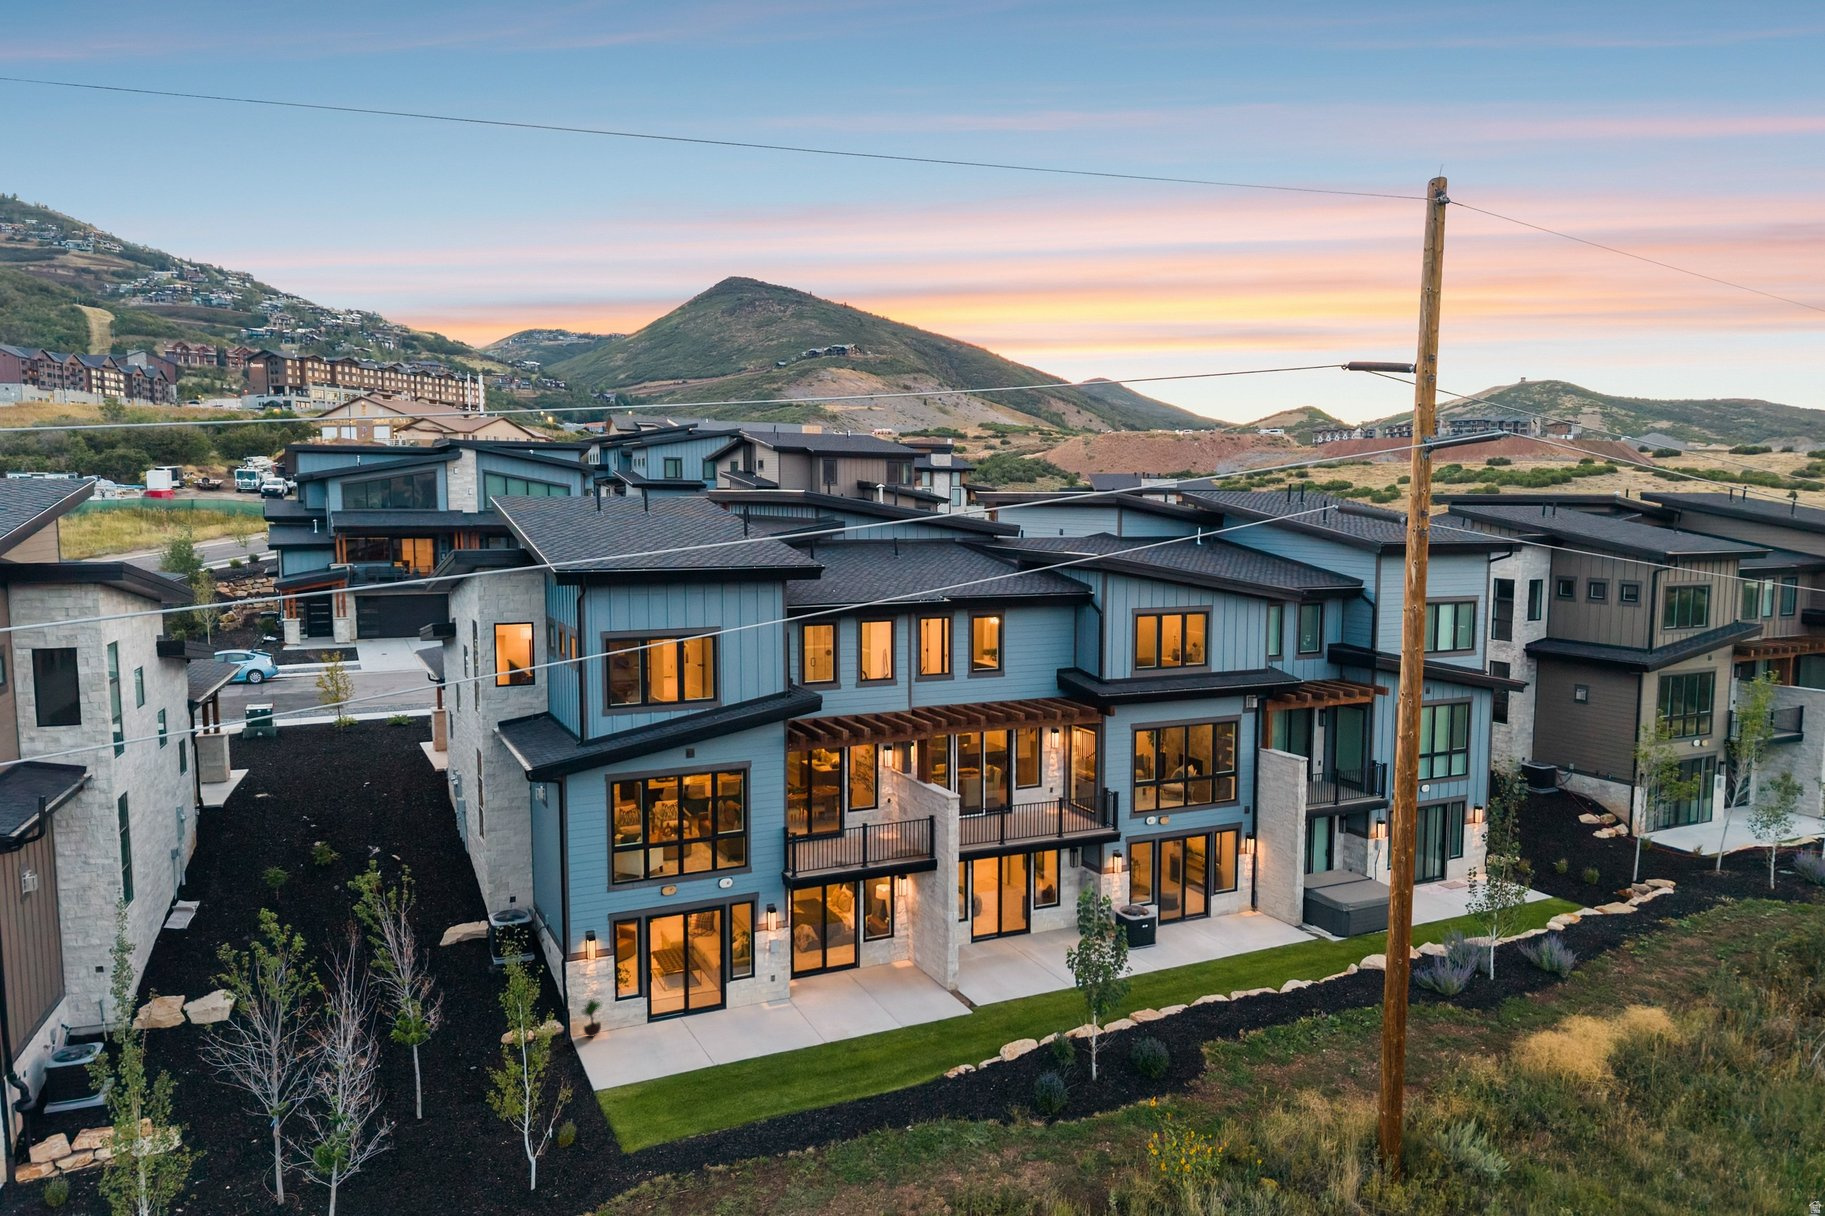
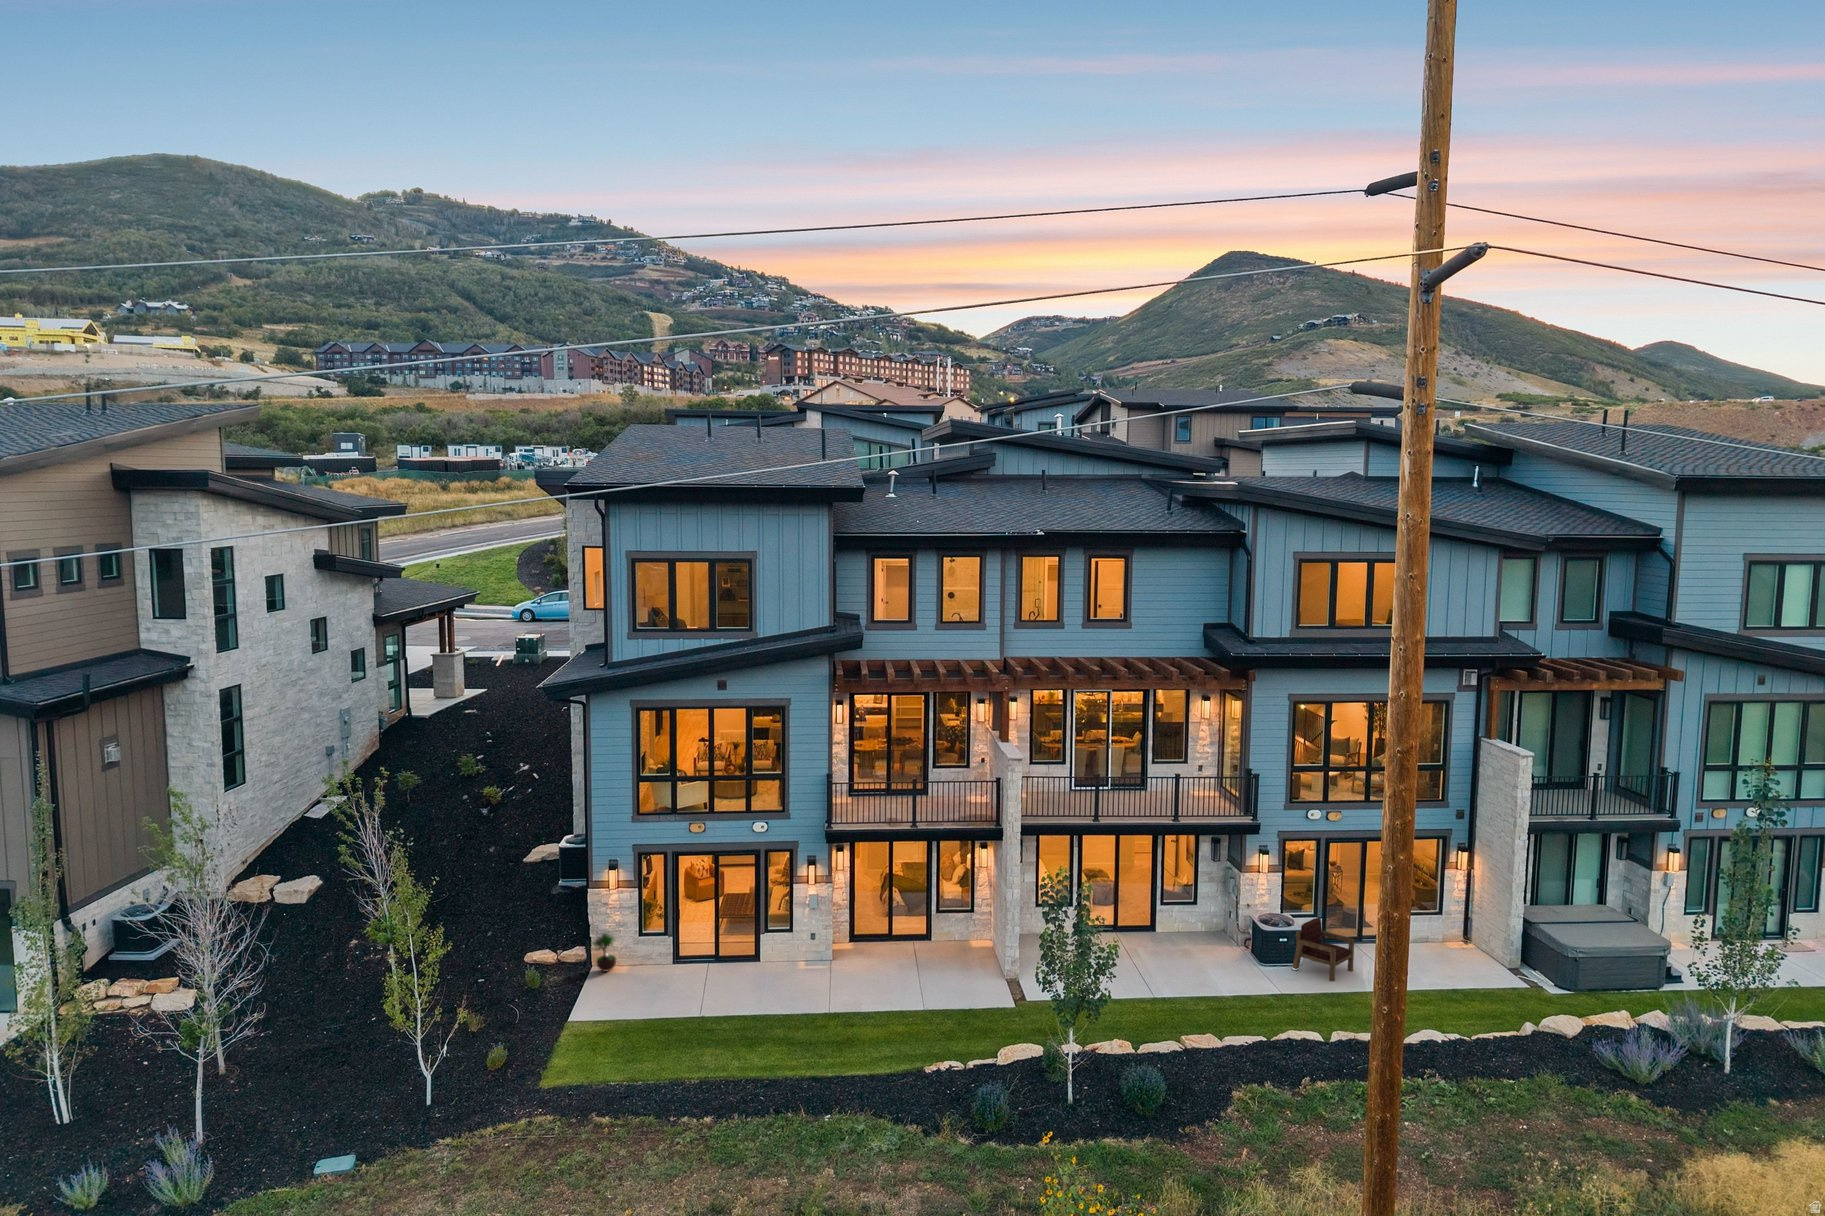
armchair: none [1151,903,1193,952] -> present [1292,918,1354,982]

